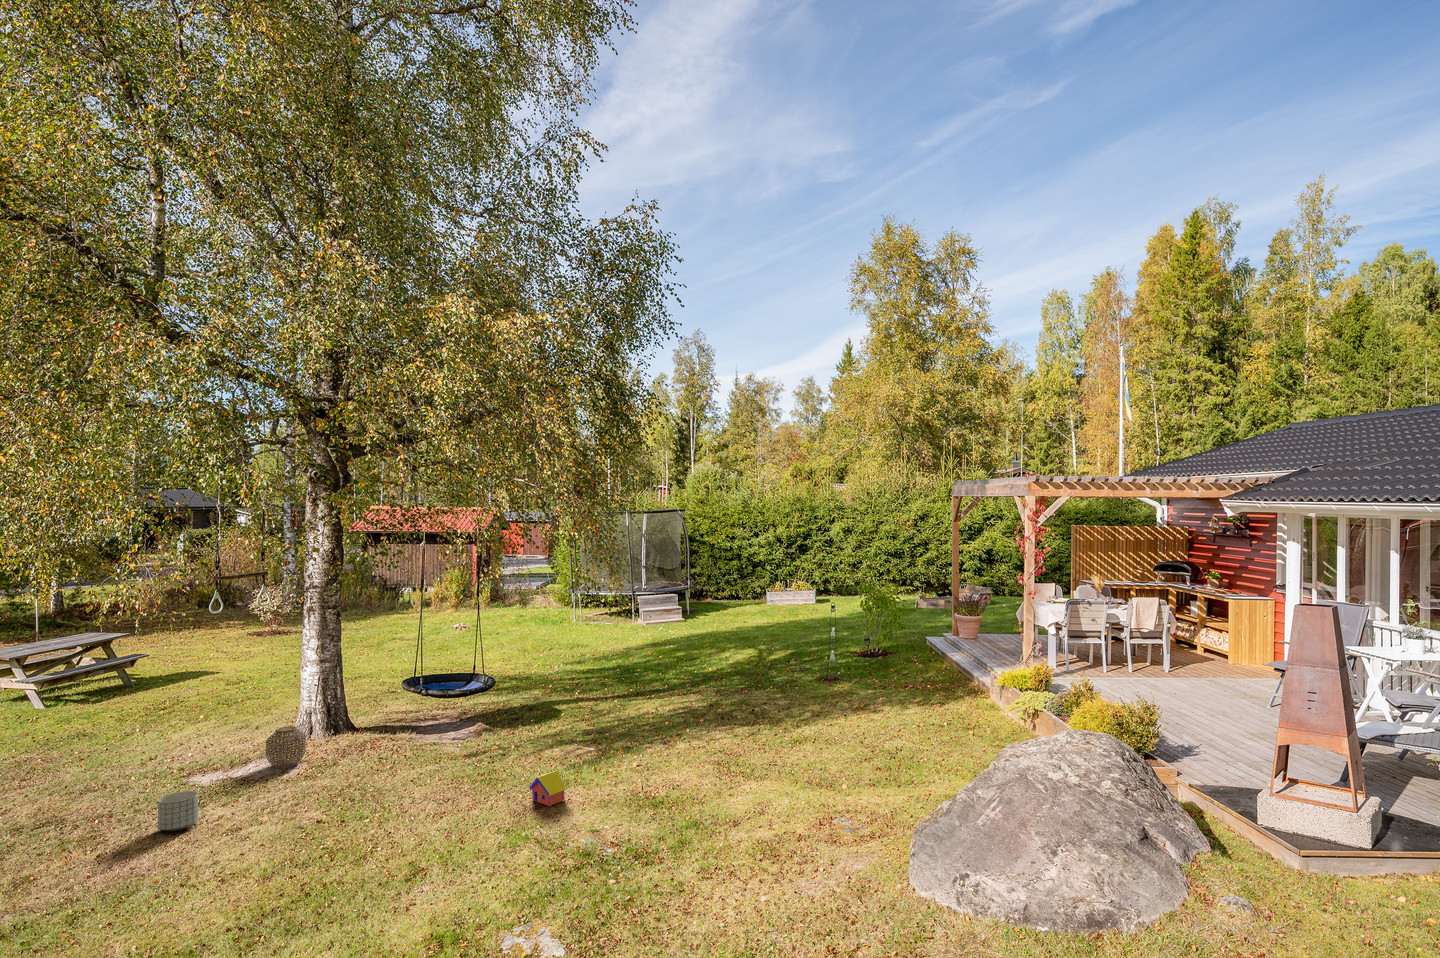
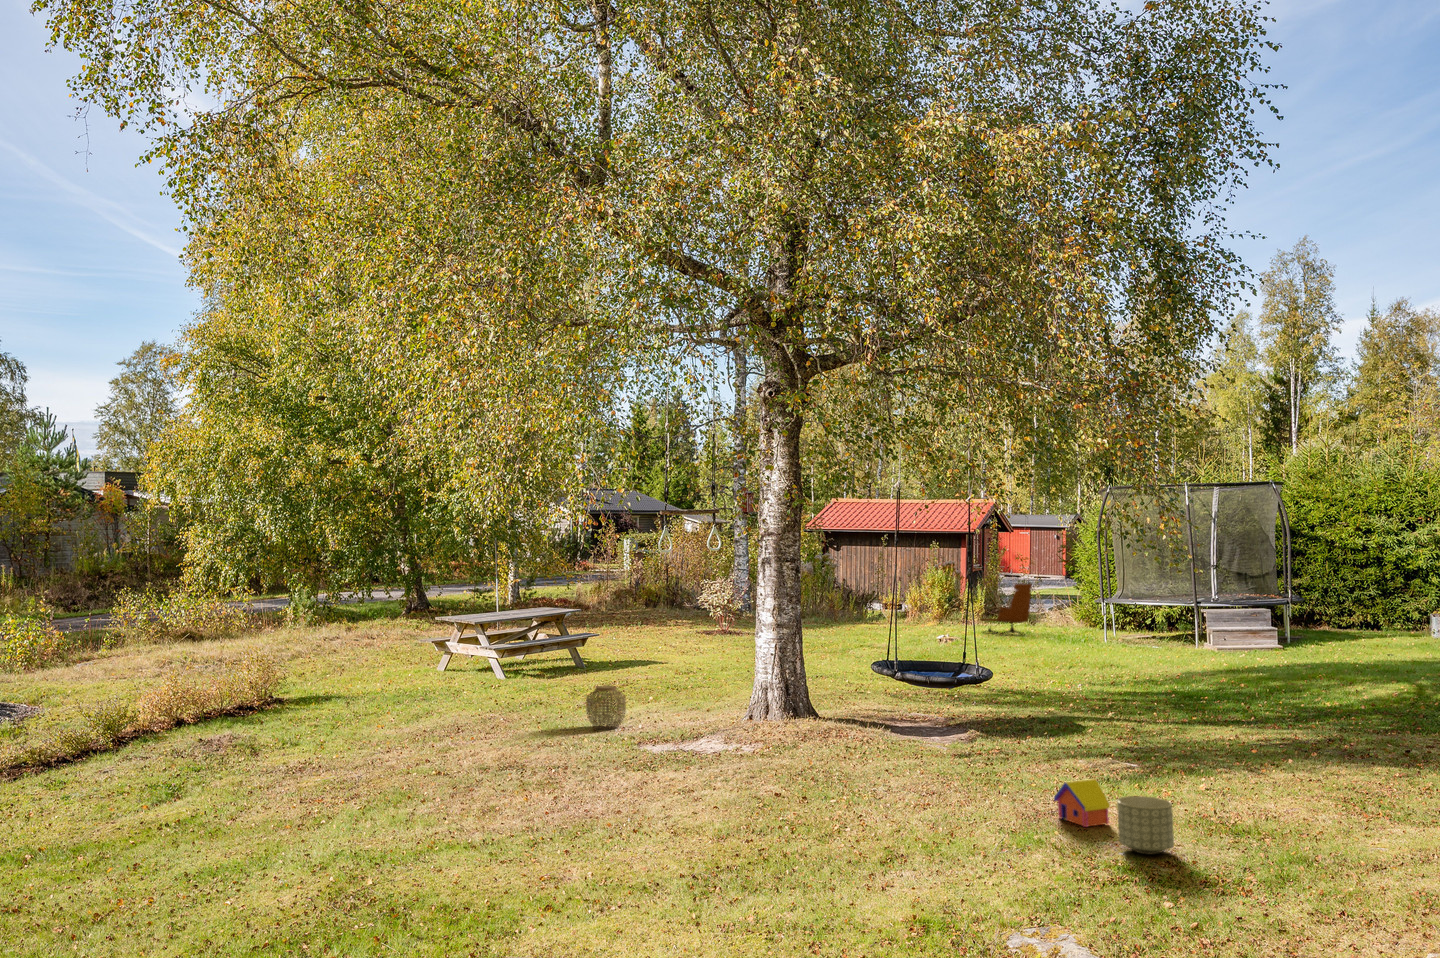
lounge chair: none [491,577,530,616] -> present [980,584,1032,634]
woven basket: present [266,726,306,769] -> present [586,685,626,729]
planter: present [158,791,198,831] -> present [1117,796,1174,854]

